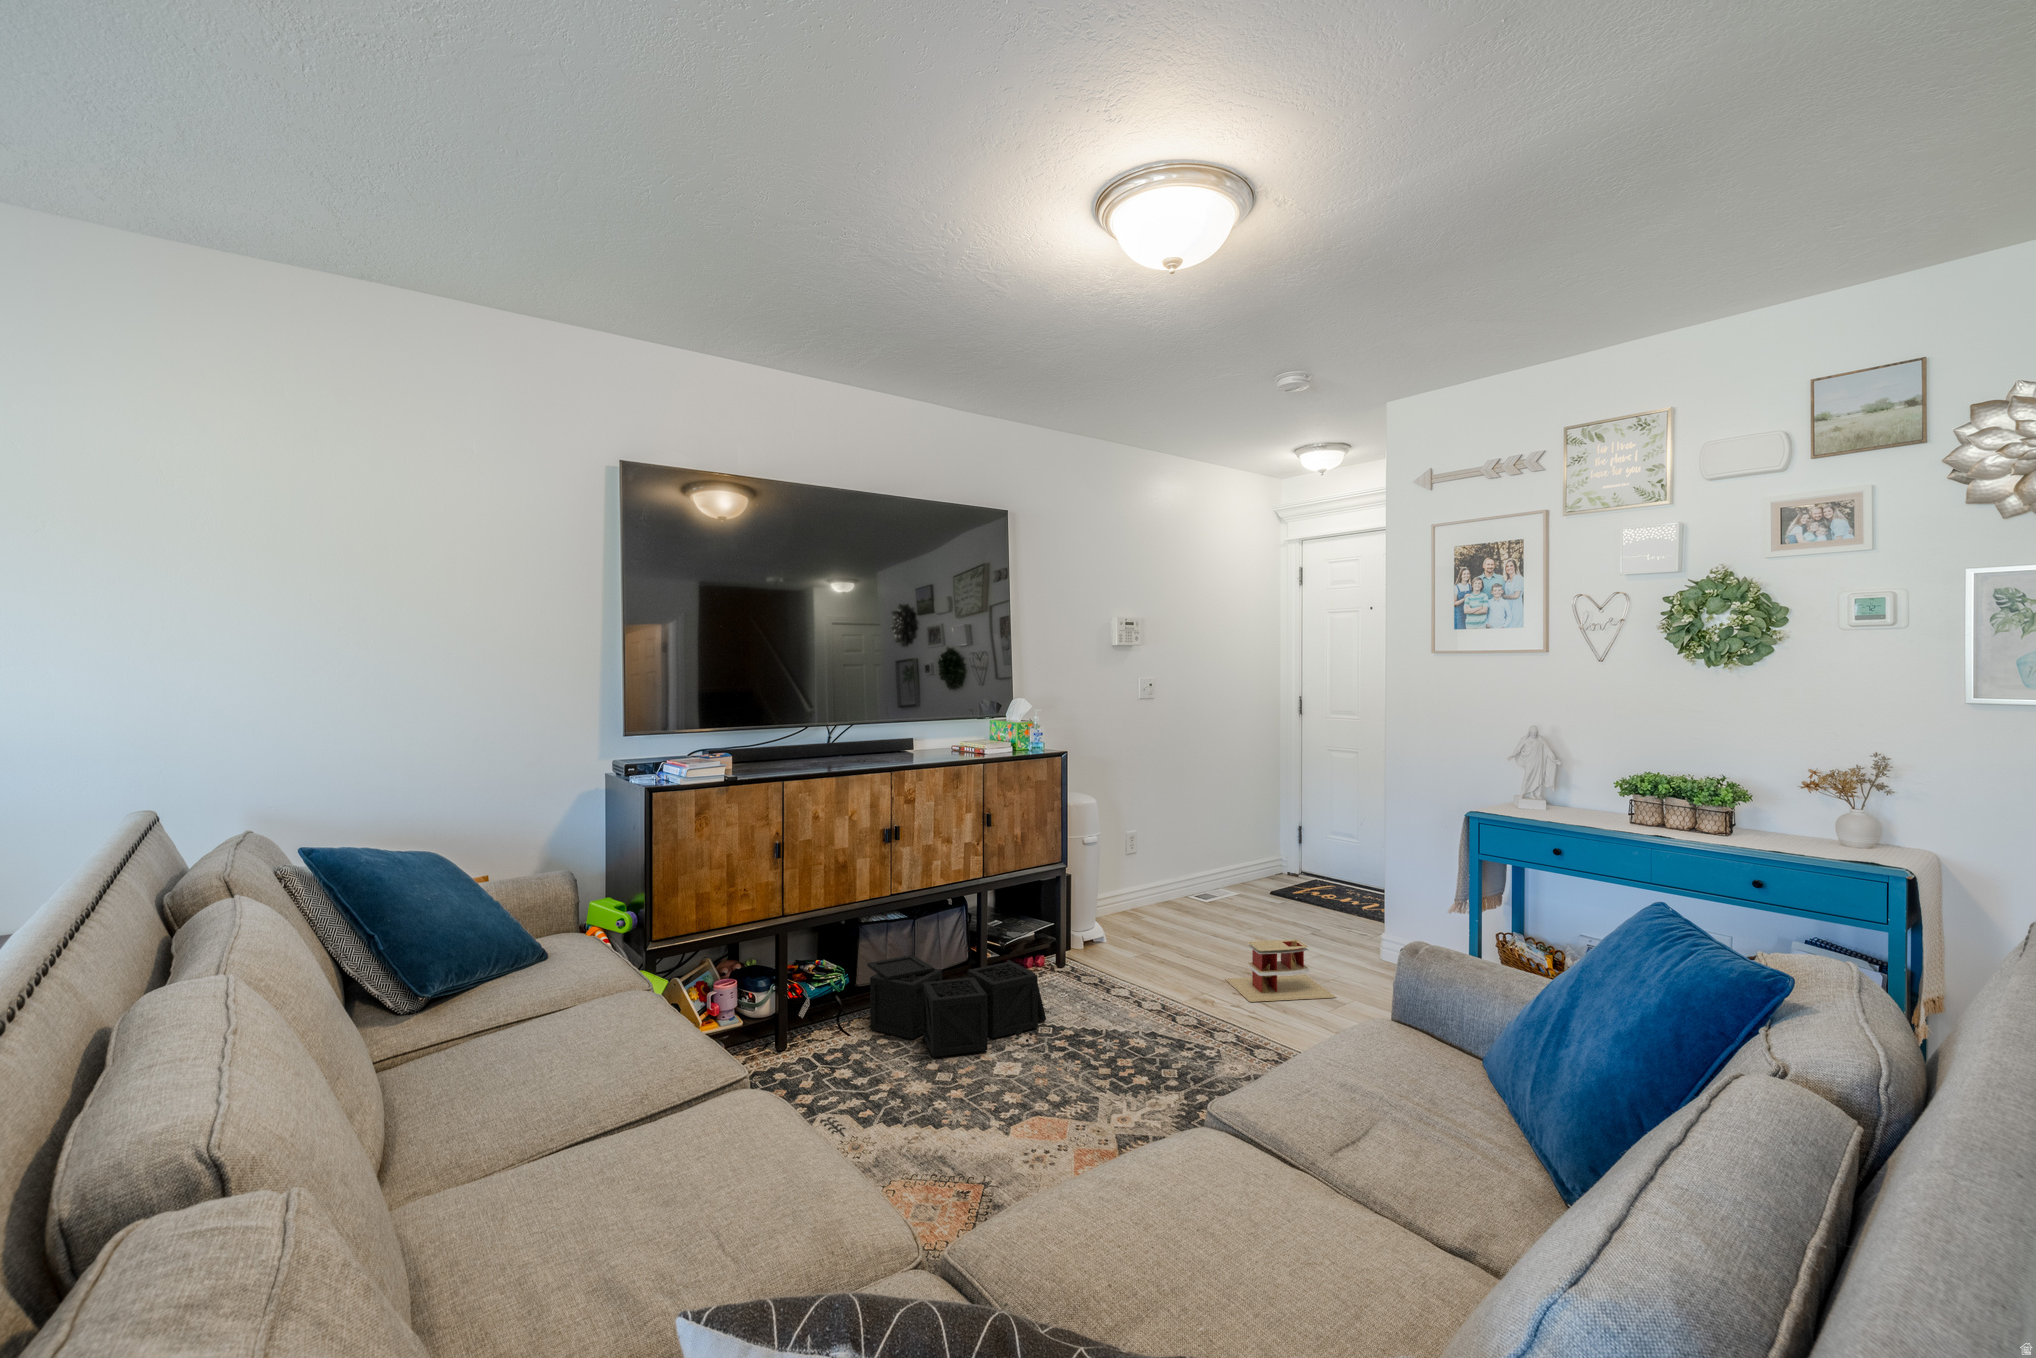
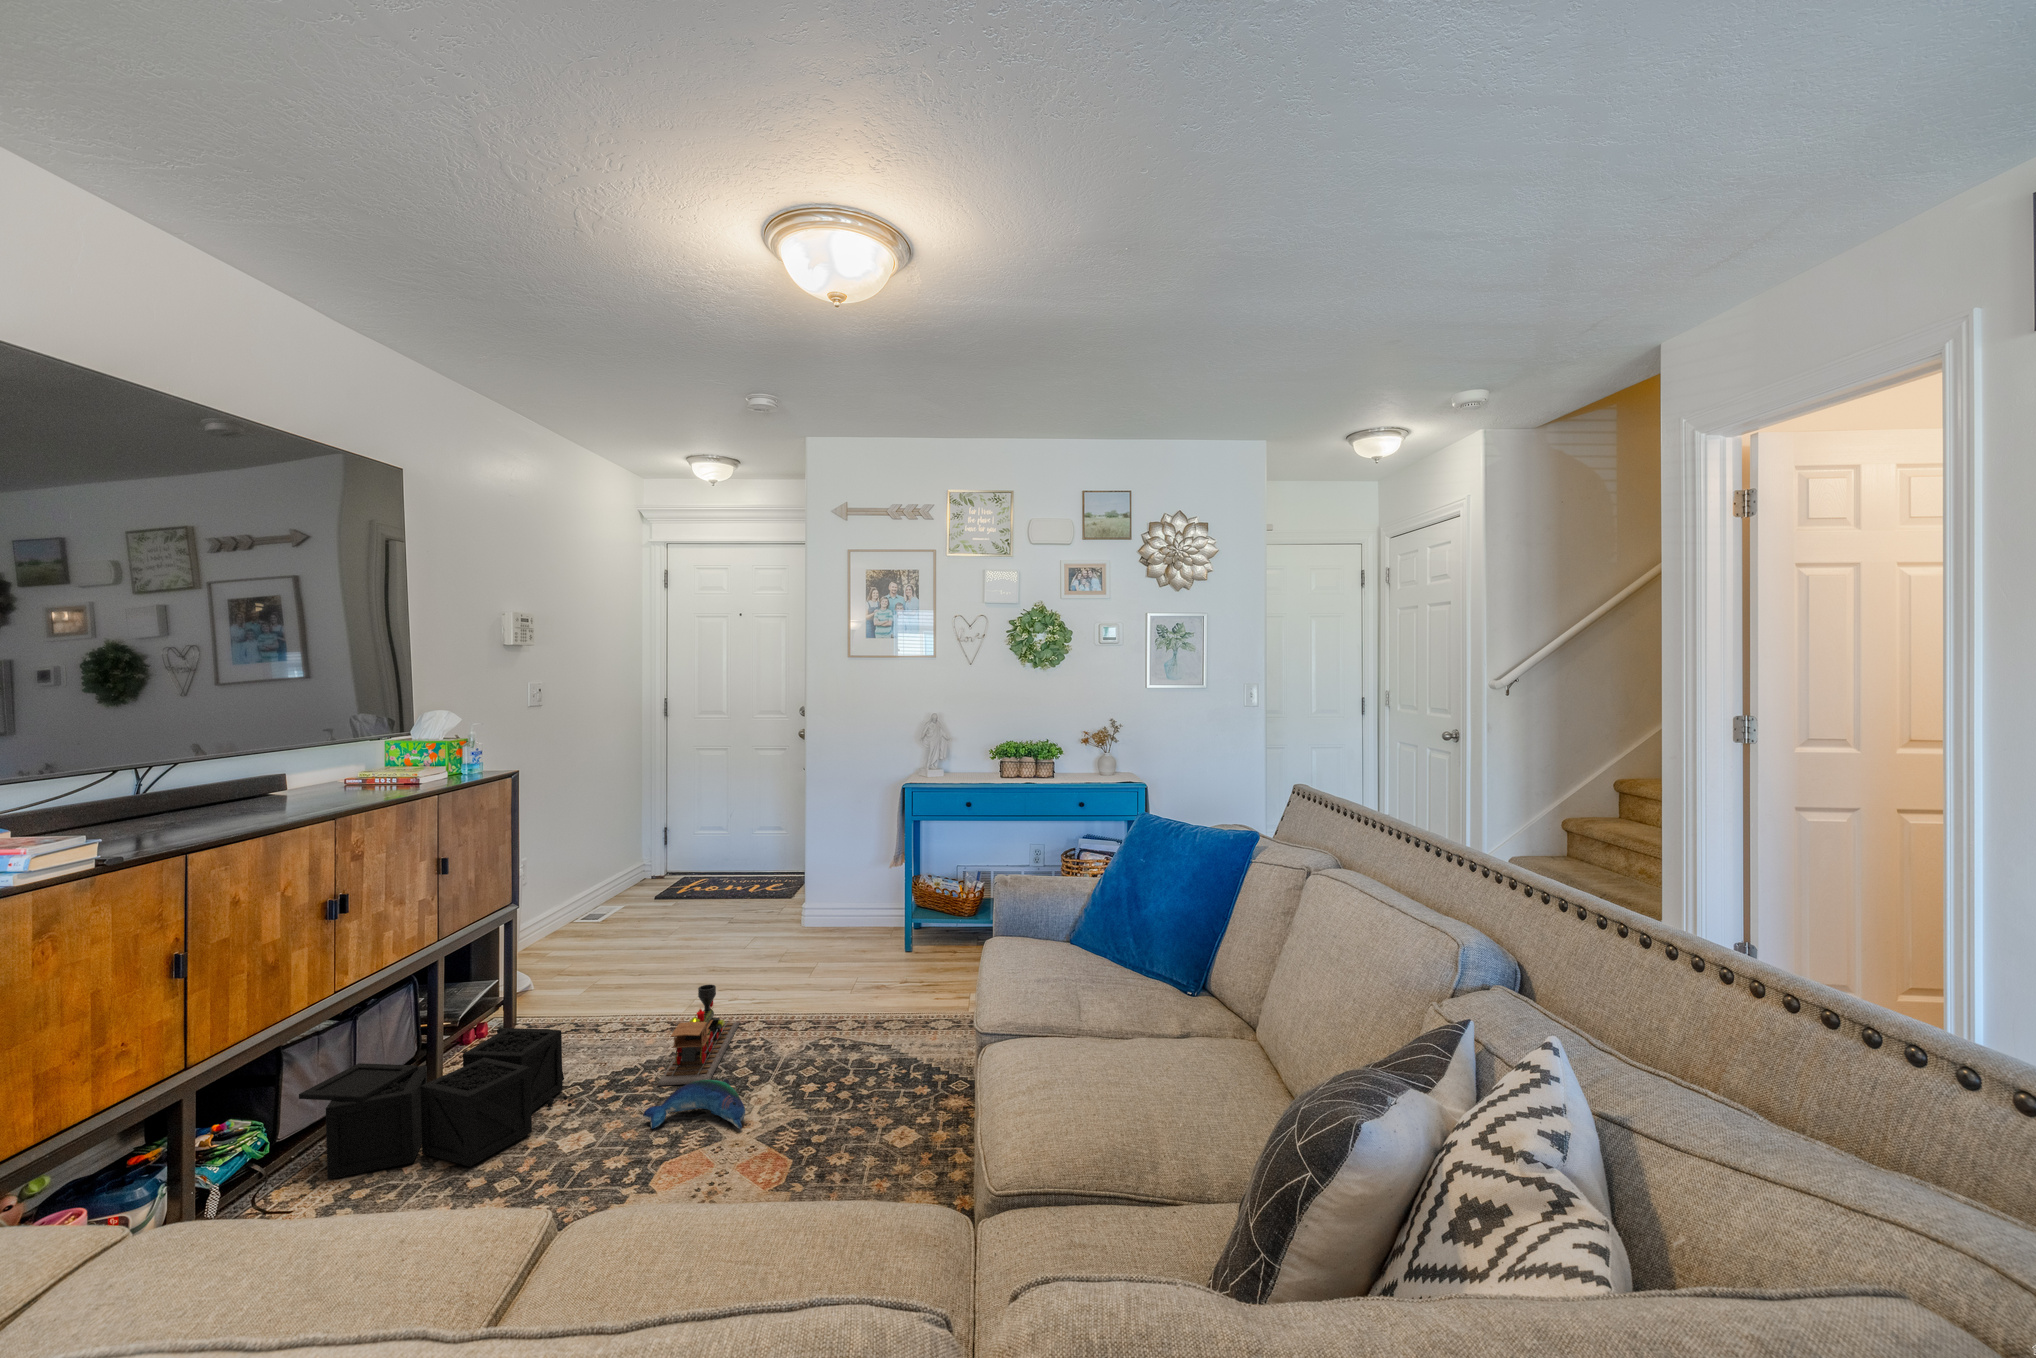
toy house: present [1225,940,1335,1002] -> none [700,926,807,994]
toy train: none [1099,975,1215,1068] -> present [658,985,739,1086]
plush toy: none [1057,1058,1131,1119] -> present [643,1079,746,1129]

